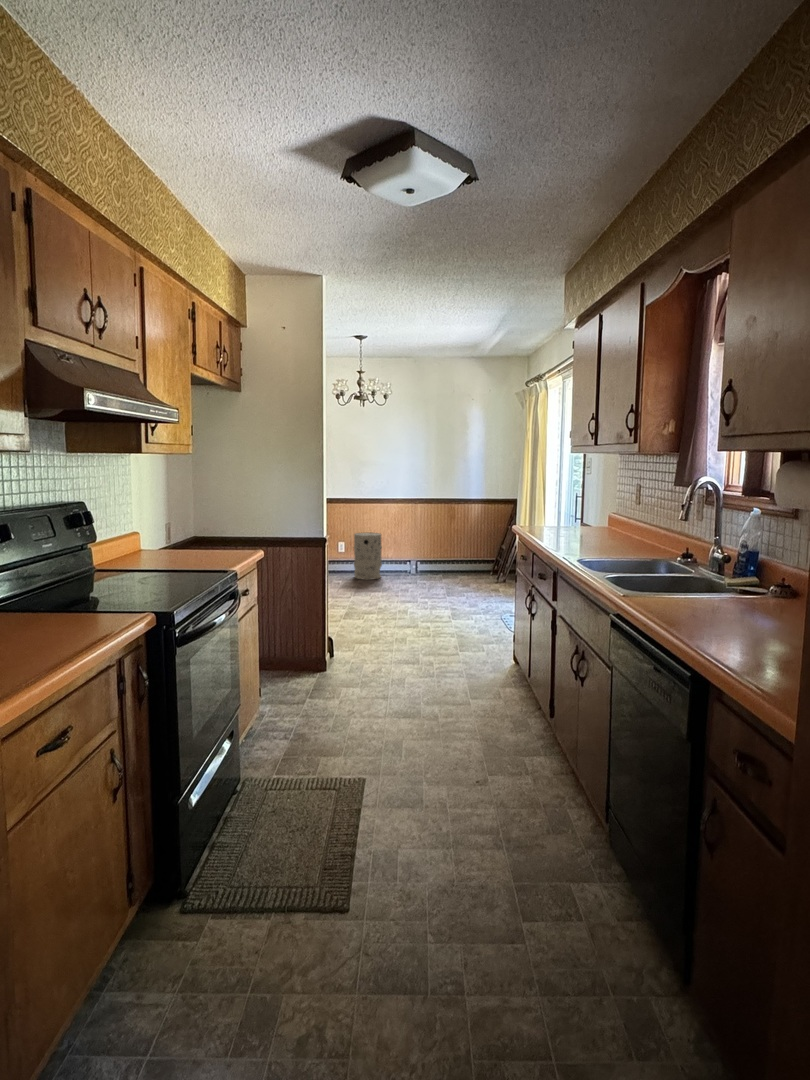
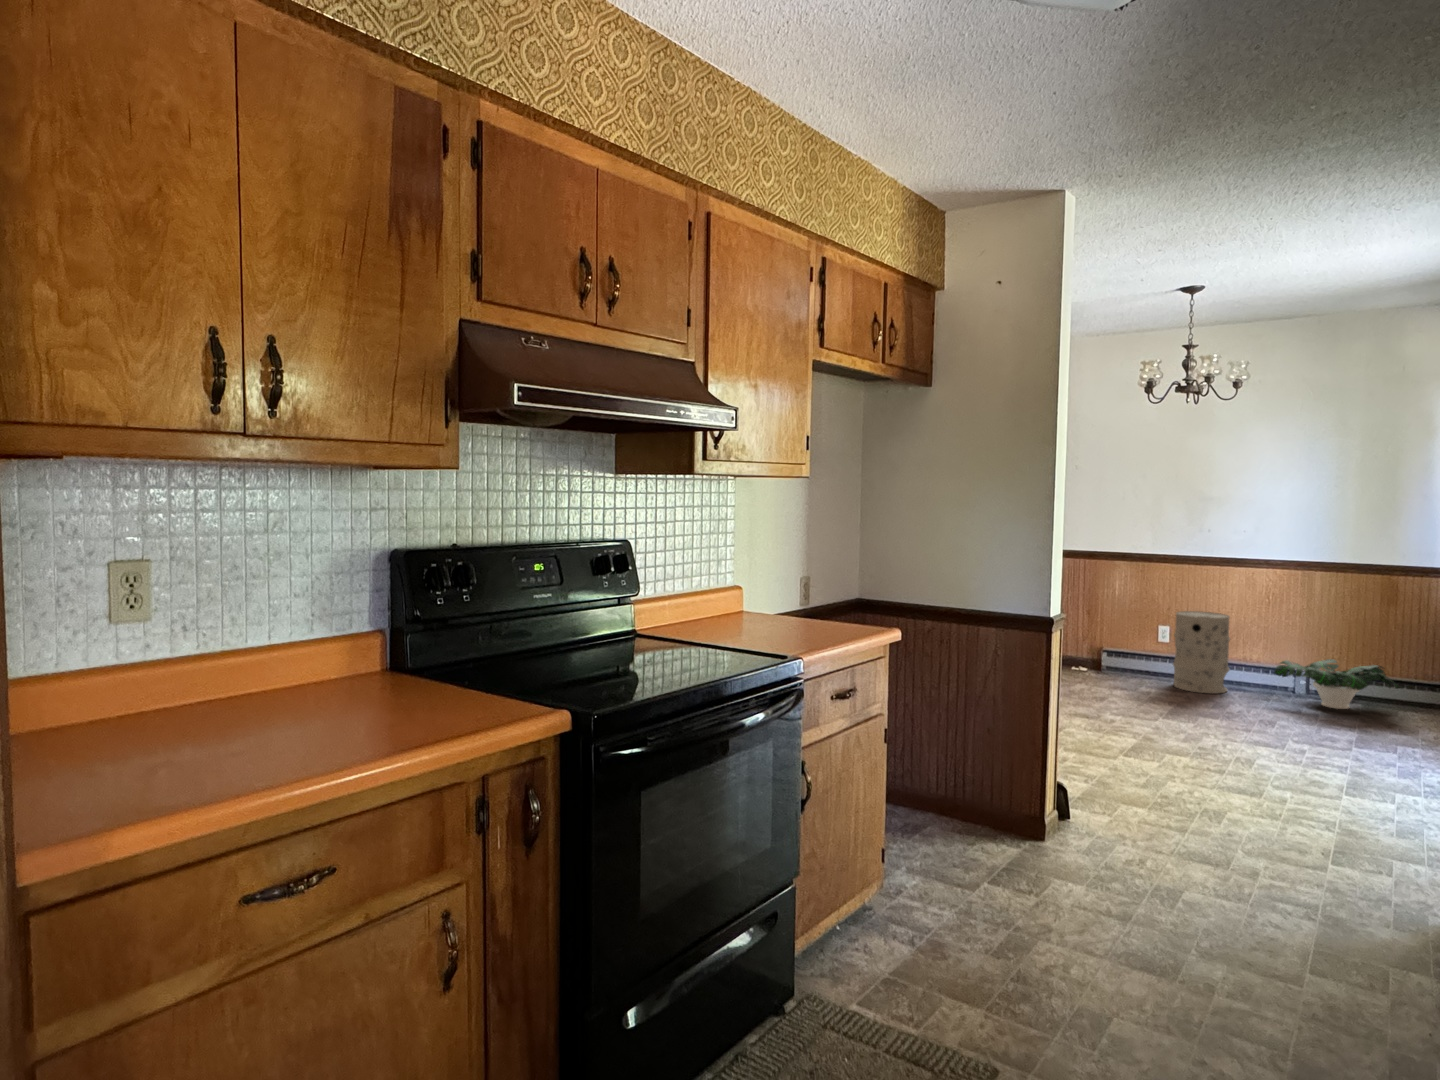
potted plant: none [404,553,458,579] -> present [1274,659,1399,709]

